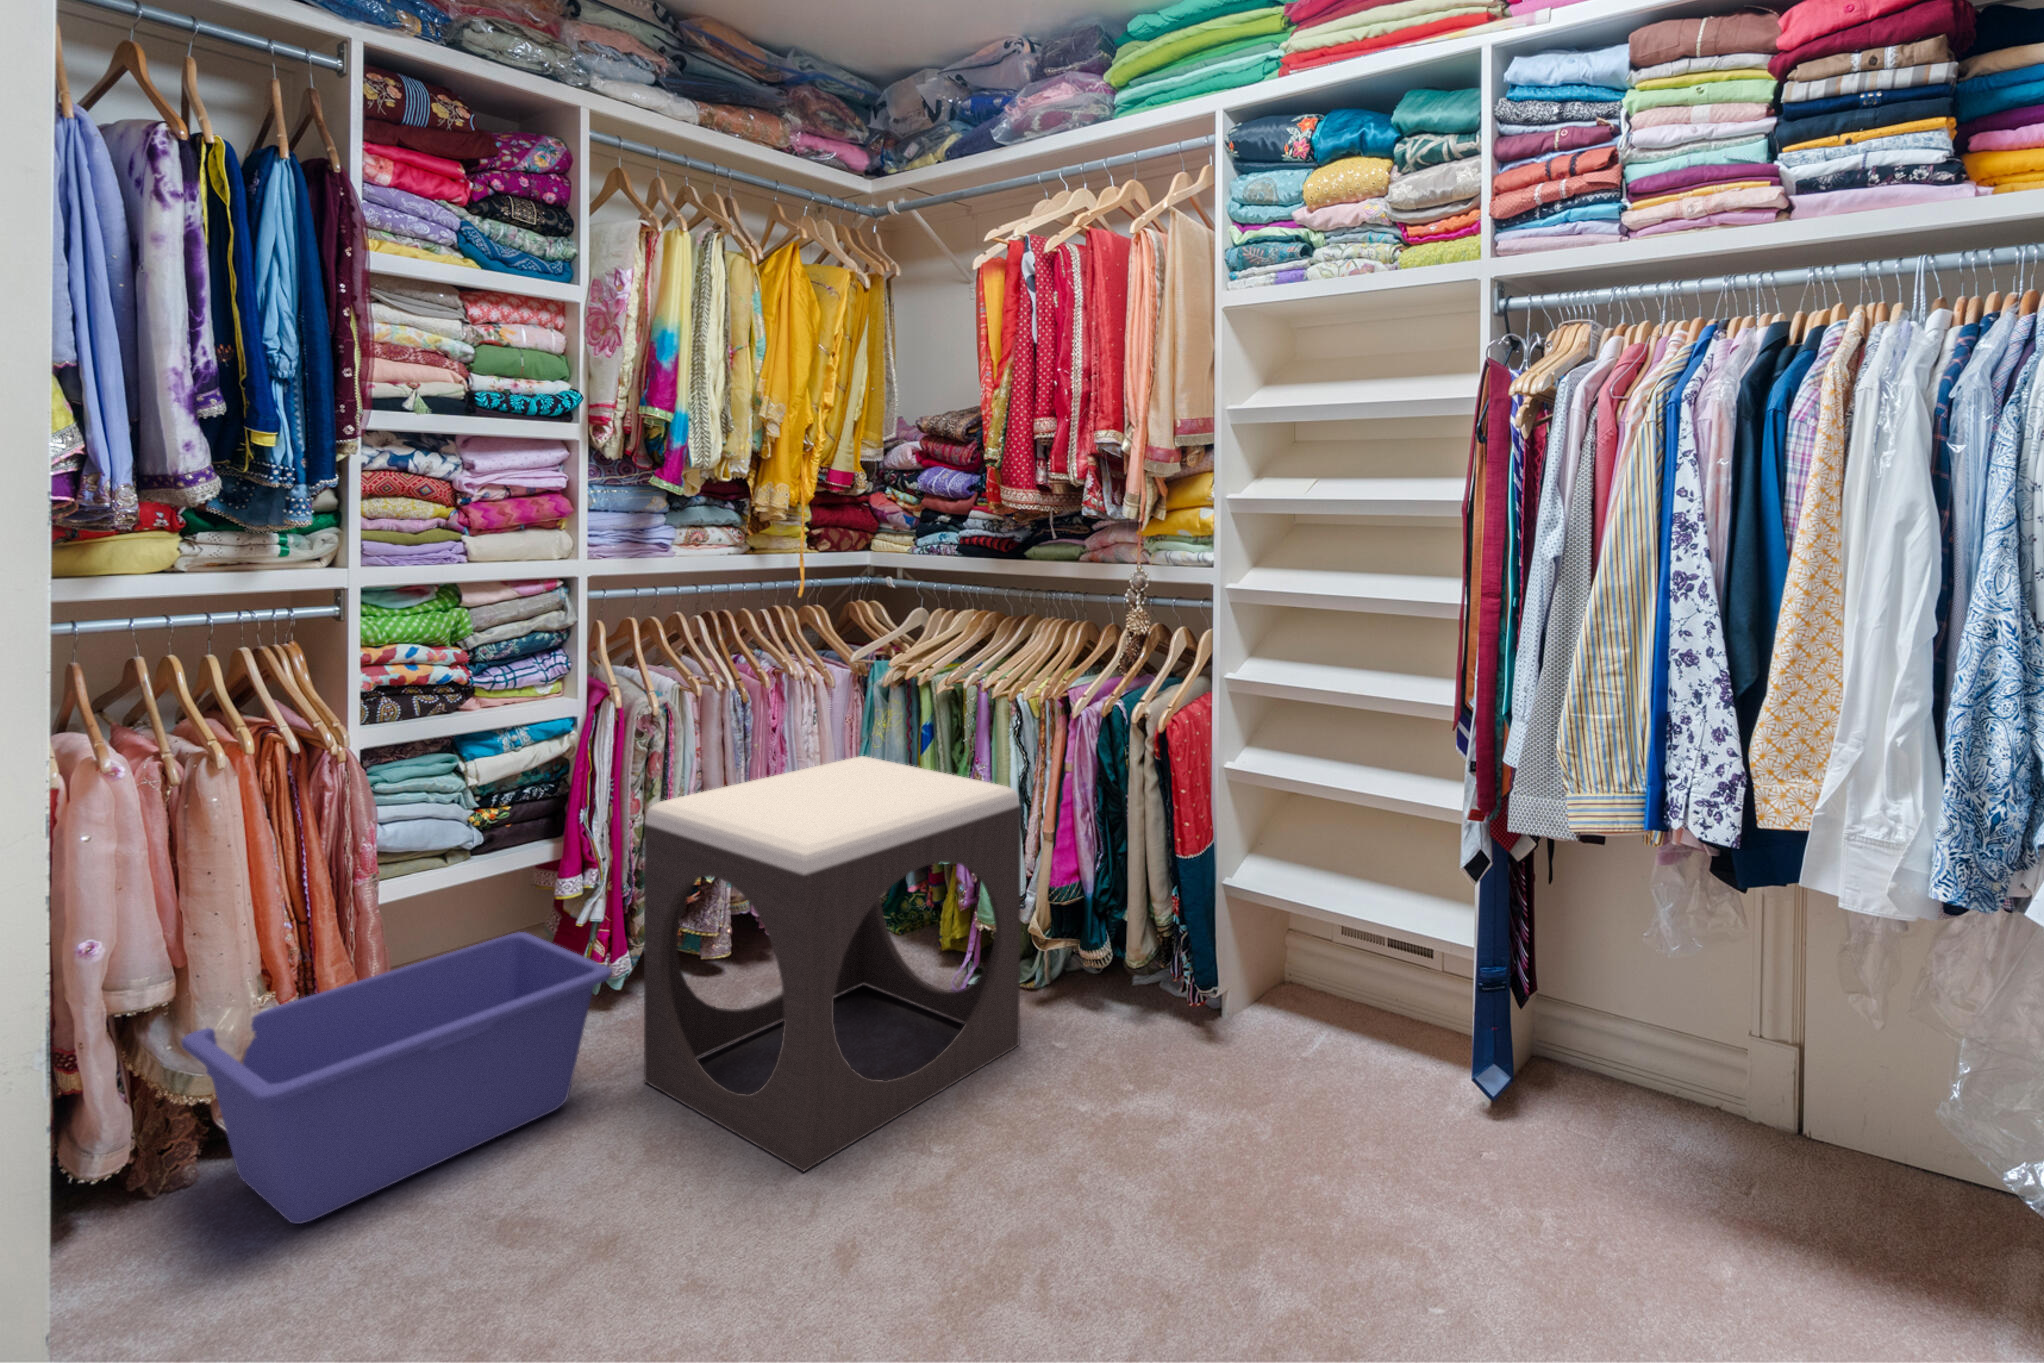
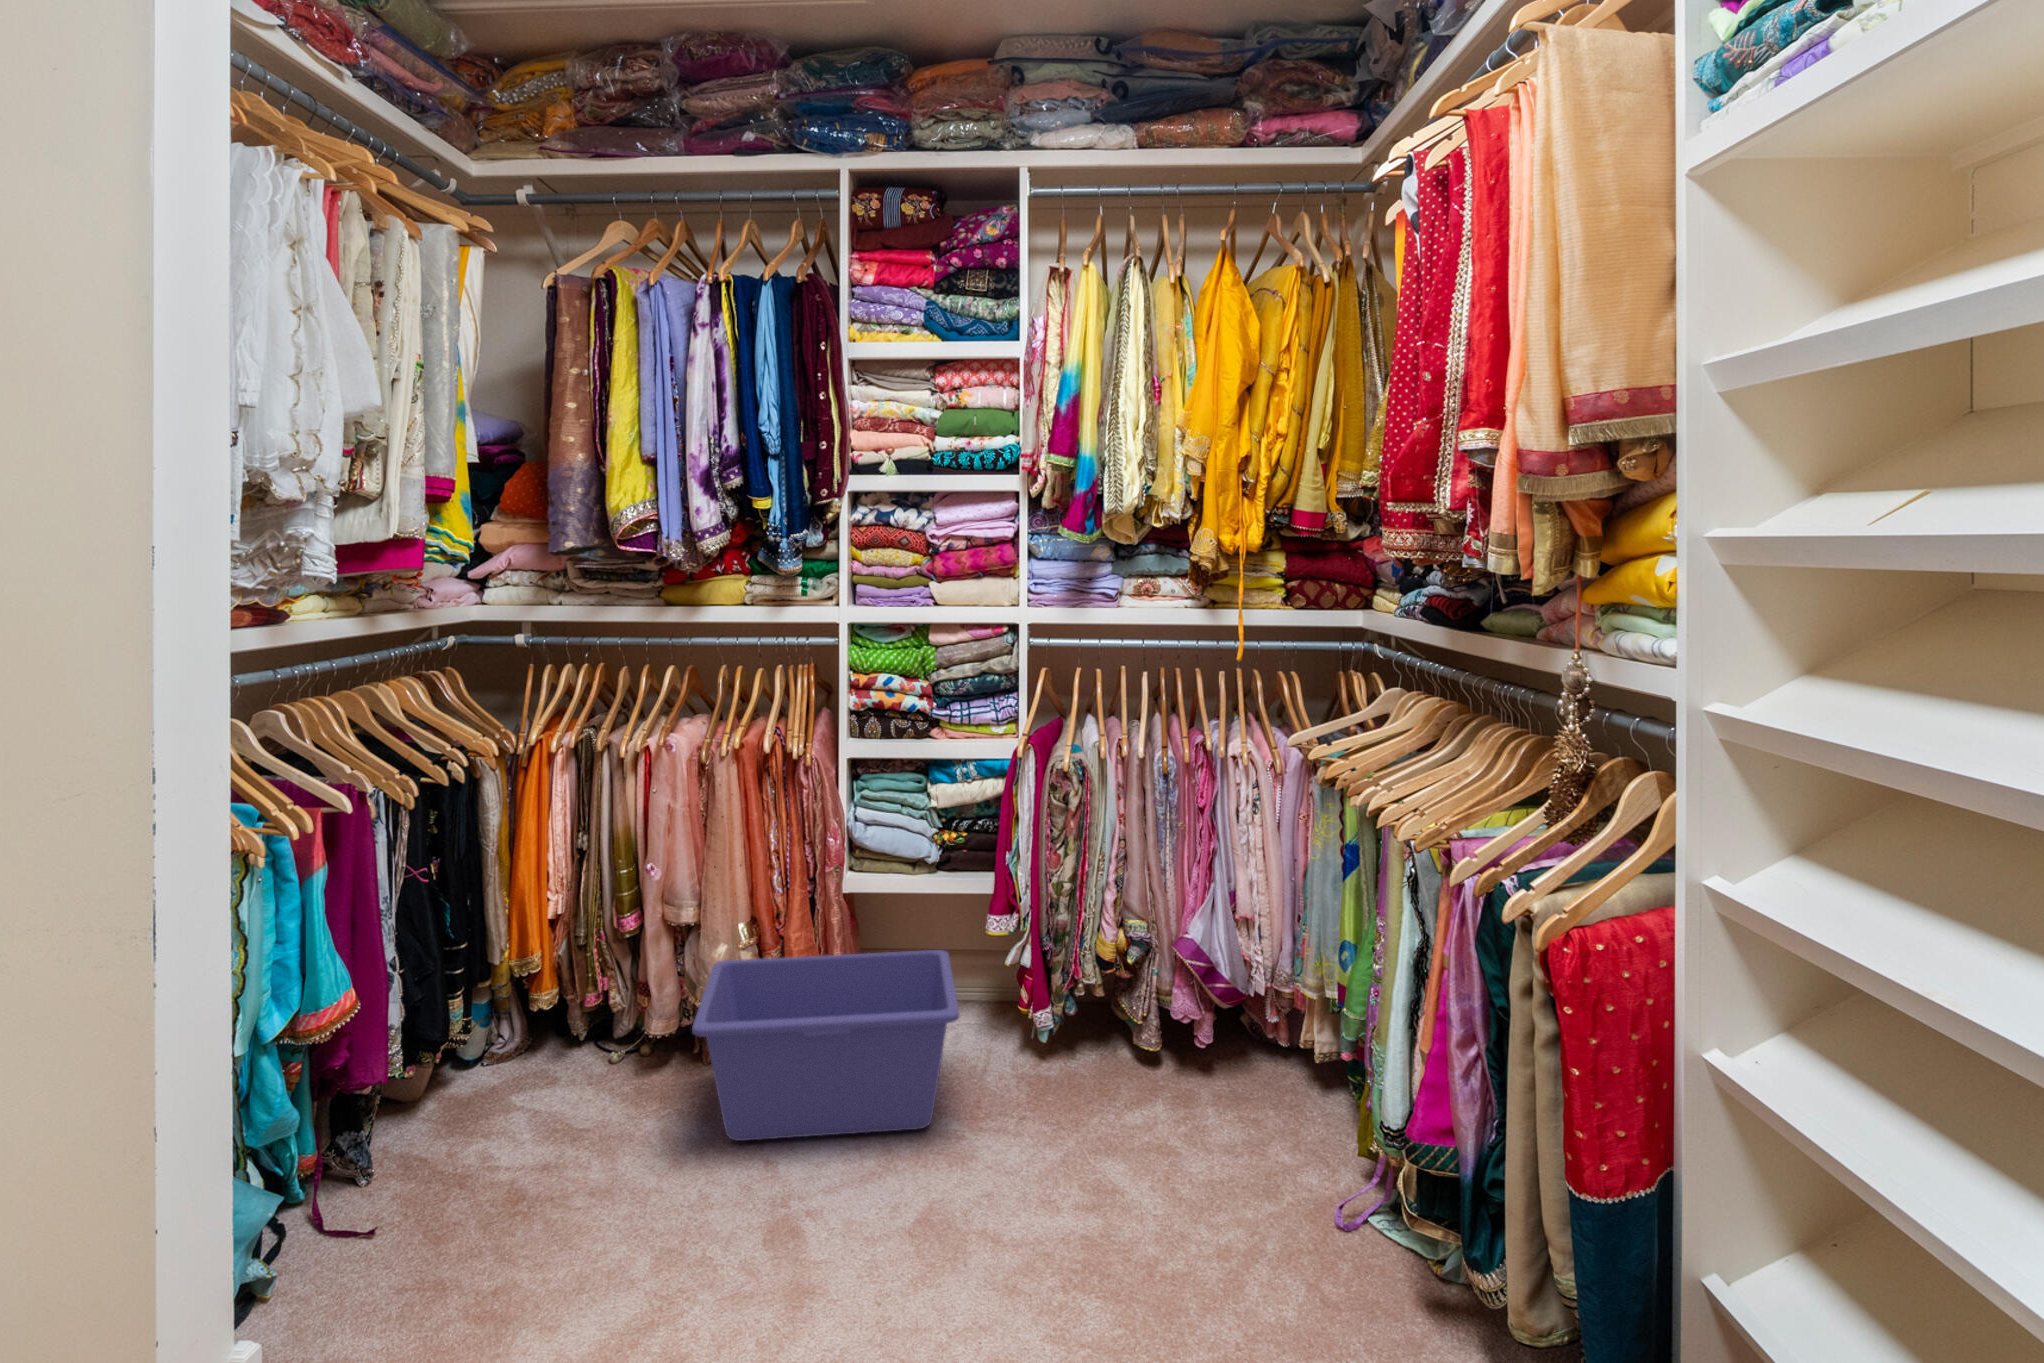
footstool: present [644,756,1021,1171] -> none [991,852,1340,1308]

